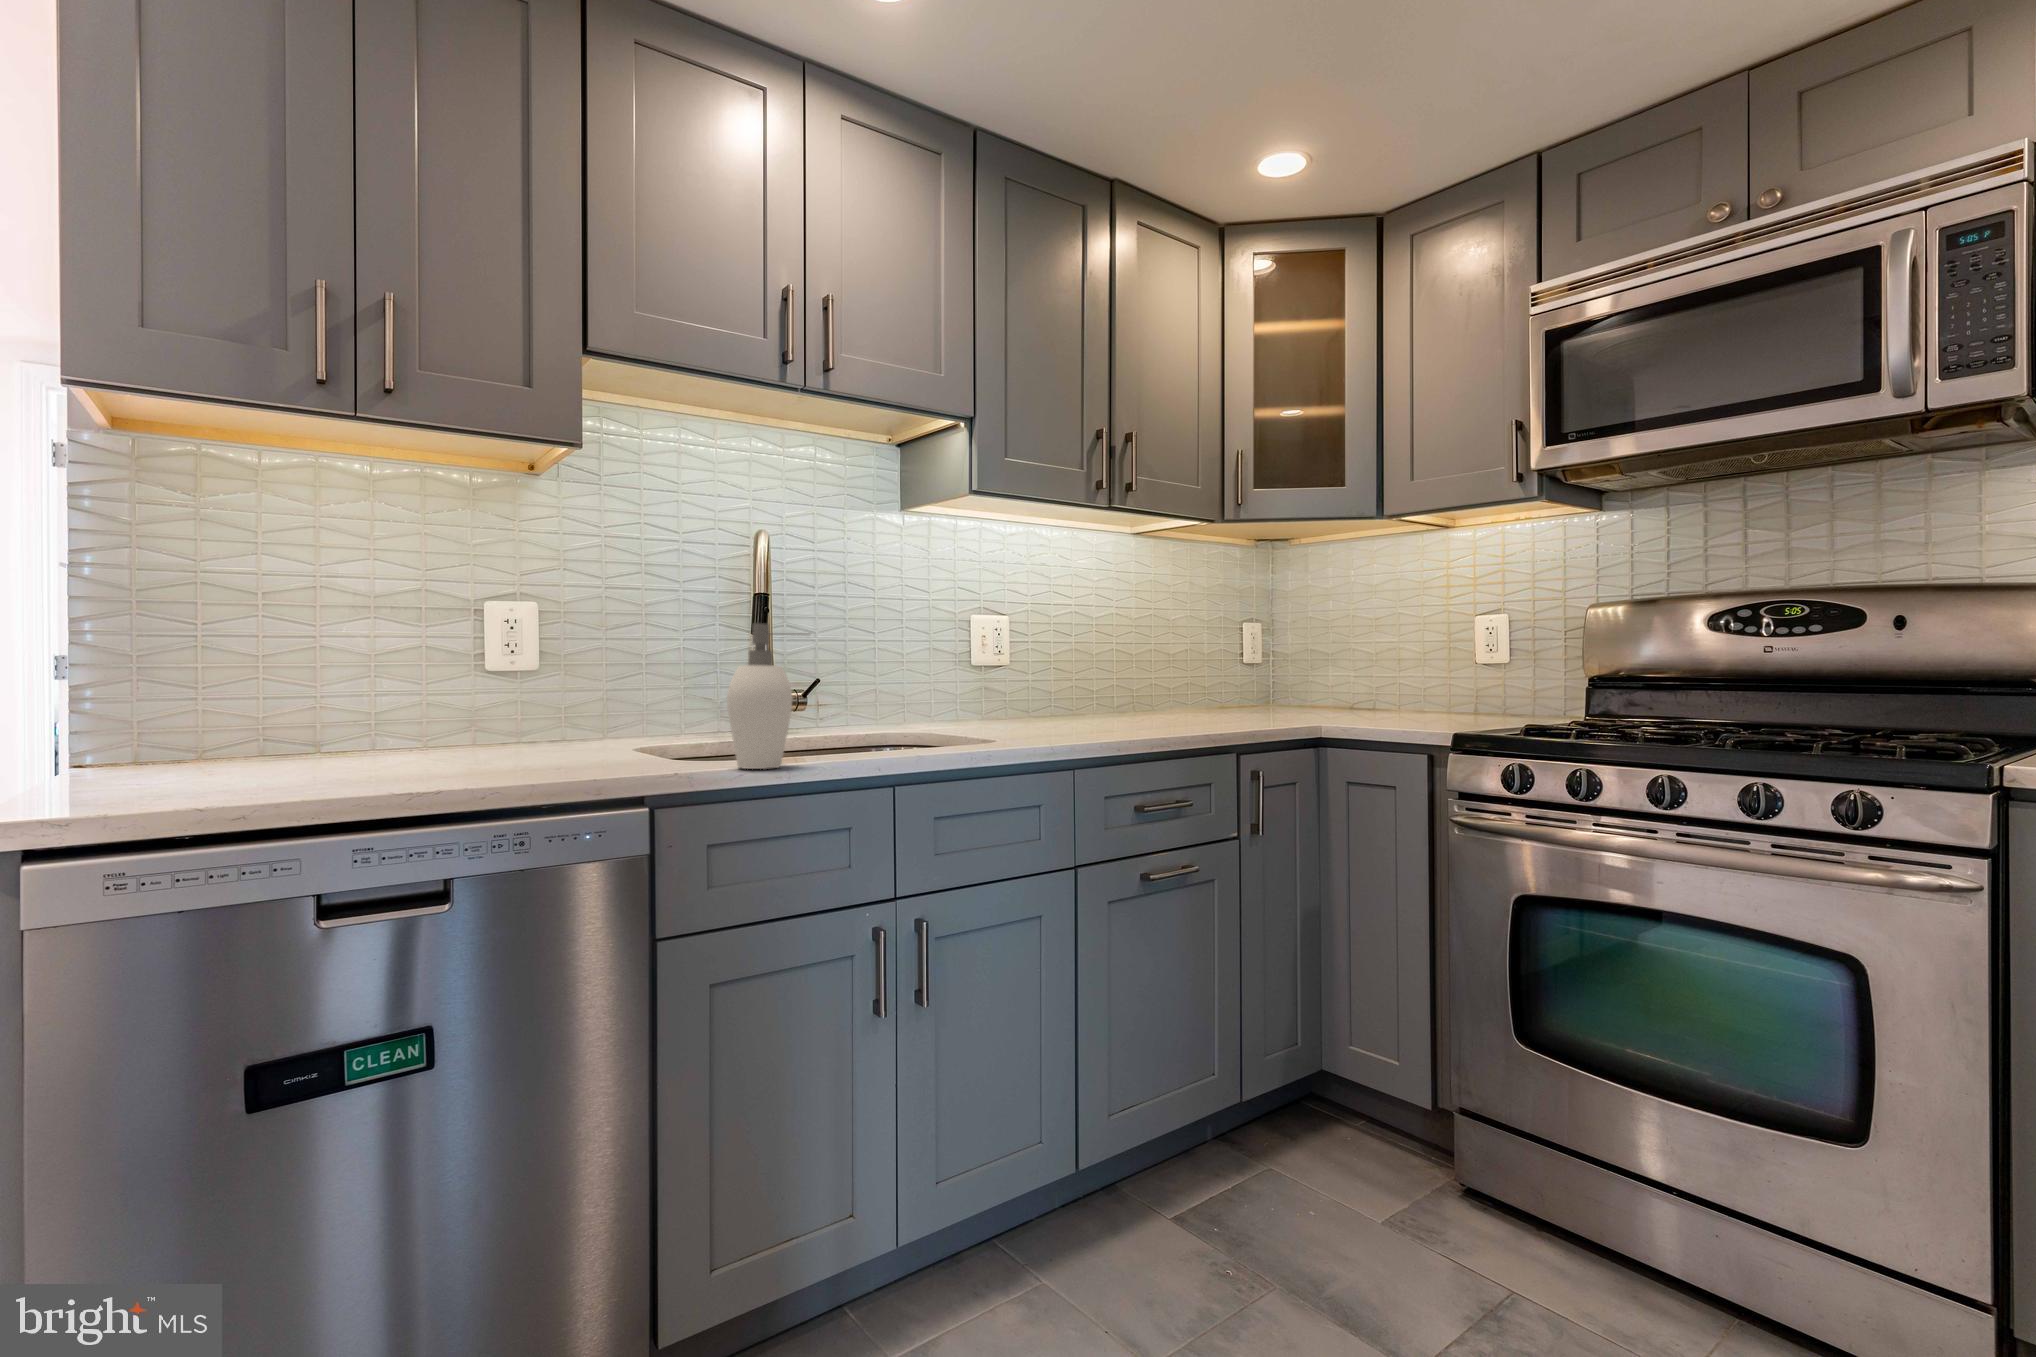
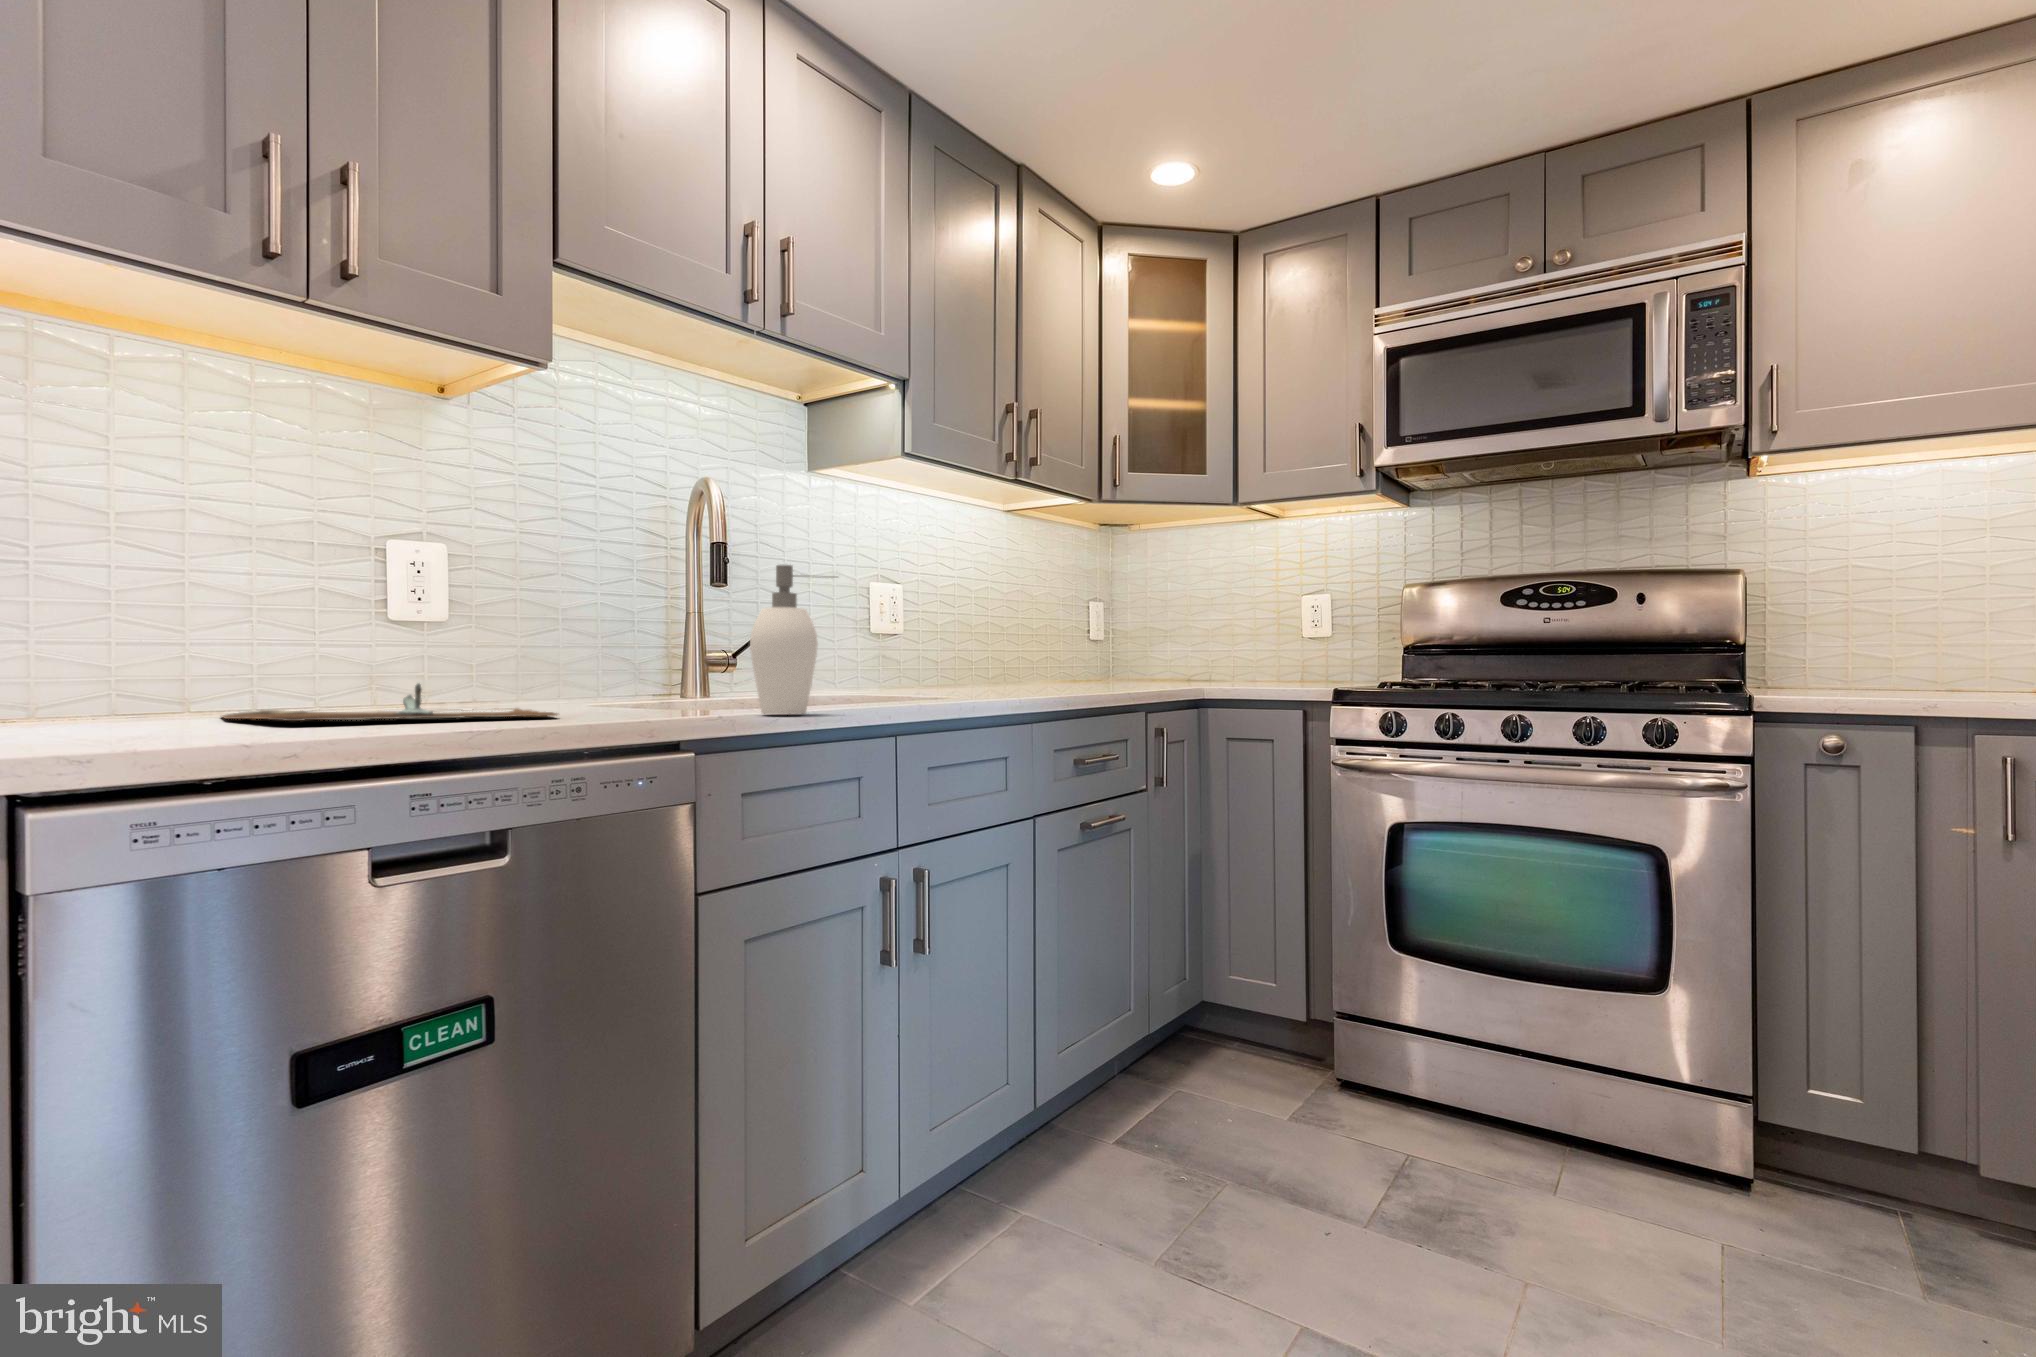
cutting board: none [302,735,581,775] -> present [223,683,557,721]

